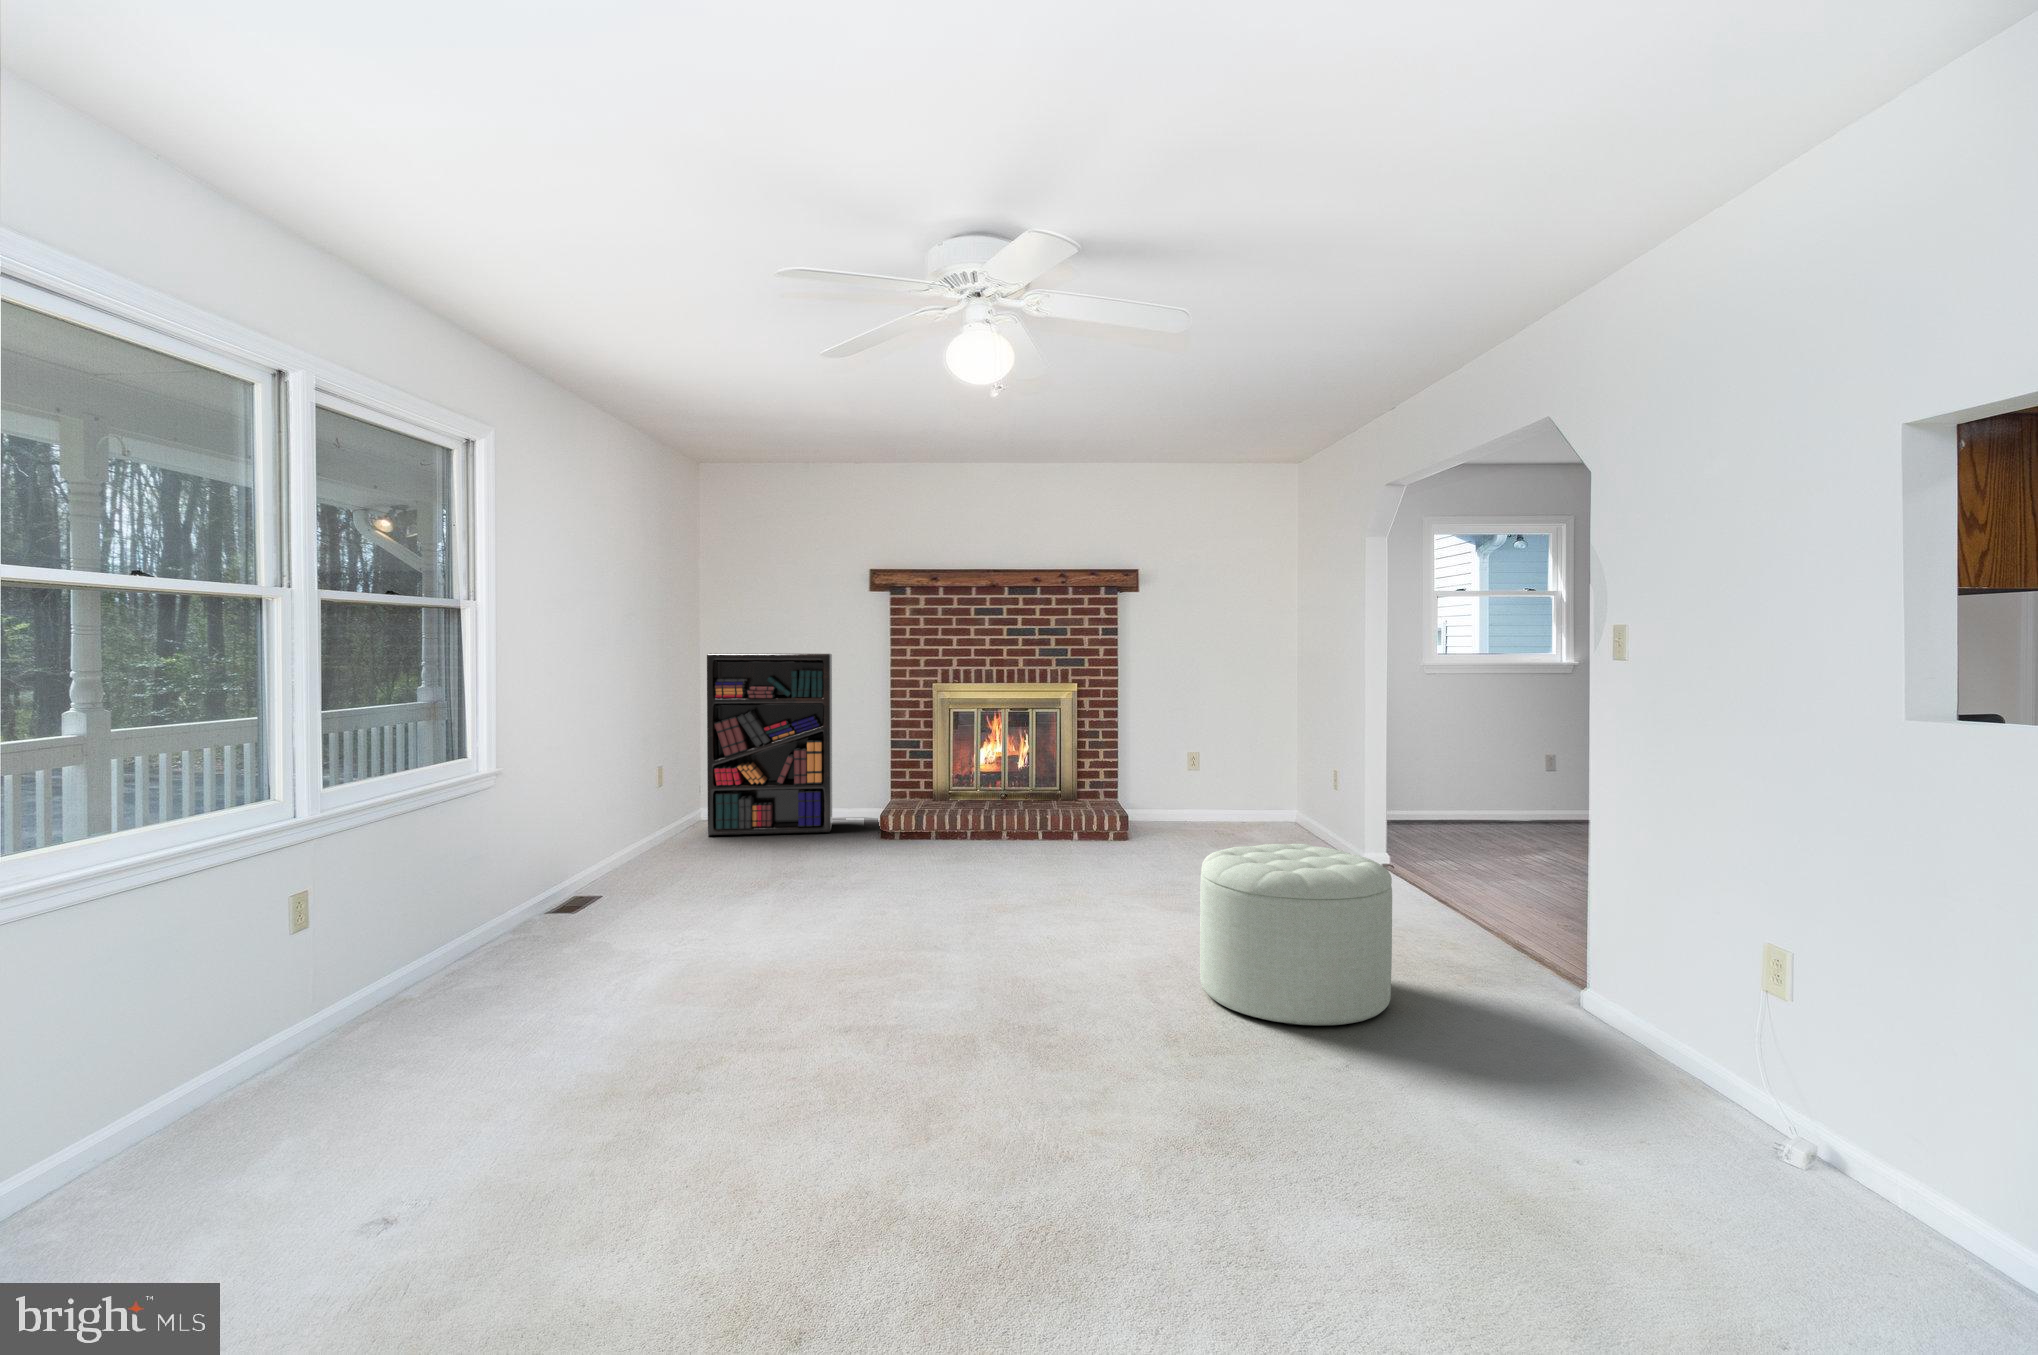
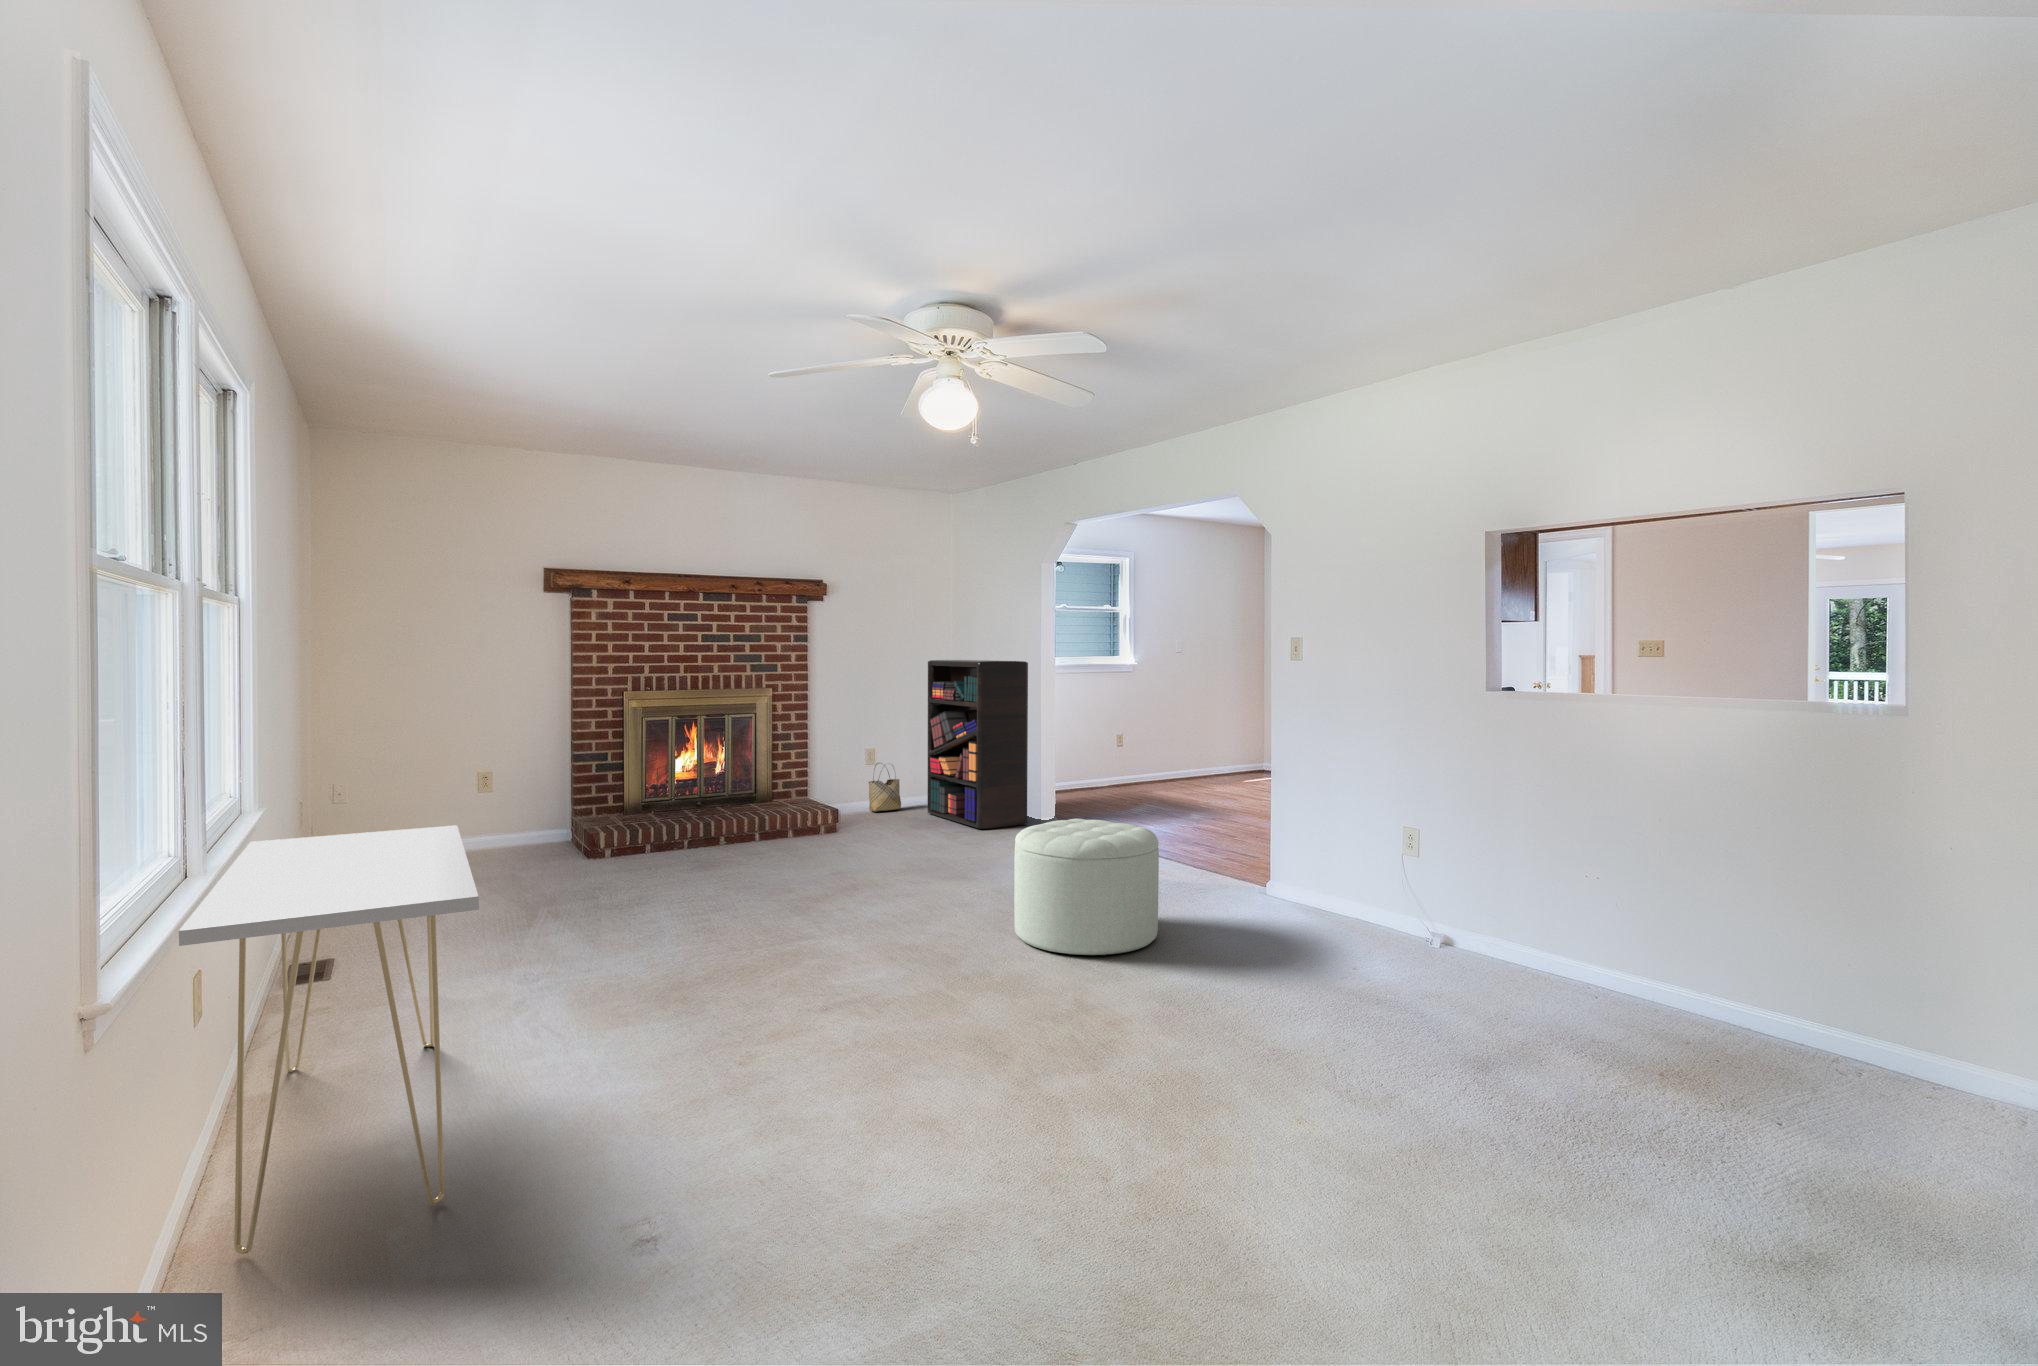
bookshelf: present [707,653,832,835] -> present [927,660,1028,829]
woven basket: none [1181,766,1218,819] -> present [868,763,901,812]
console table: none [192,794,597,1159] -> present [179,825,479,1254]

